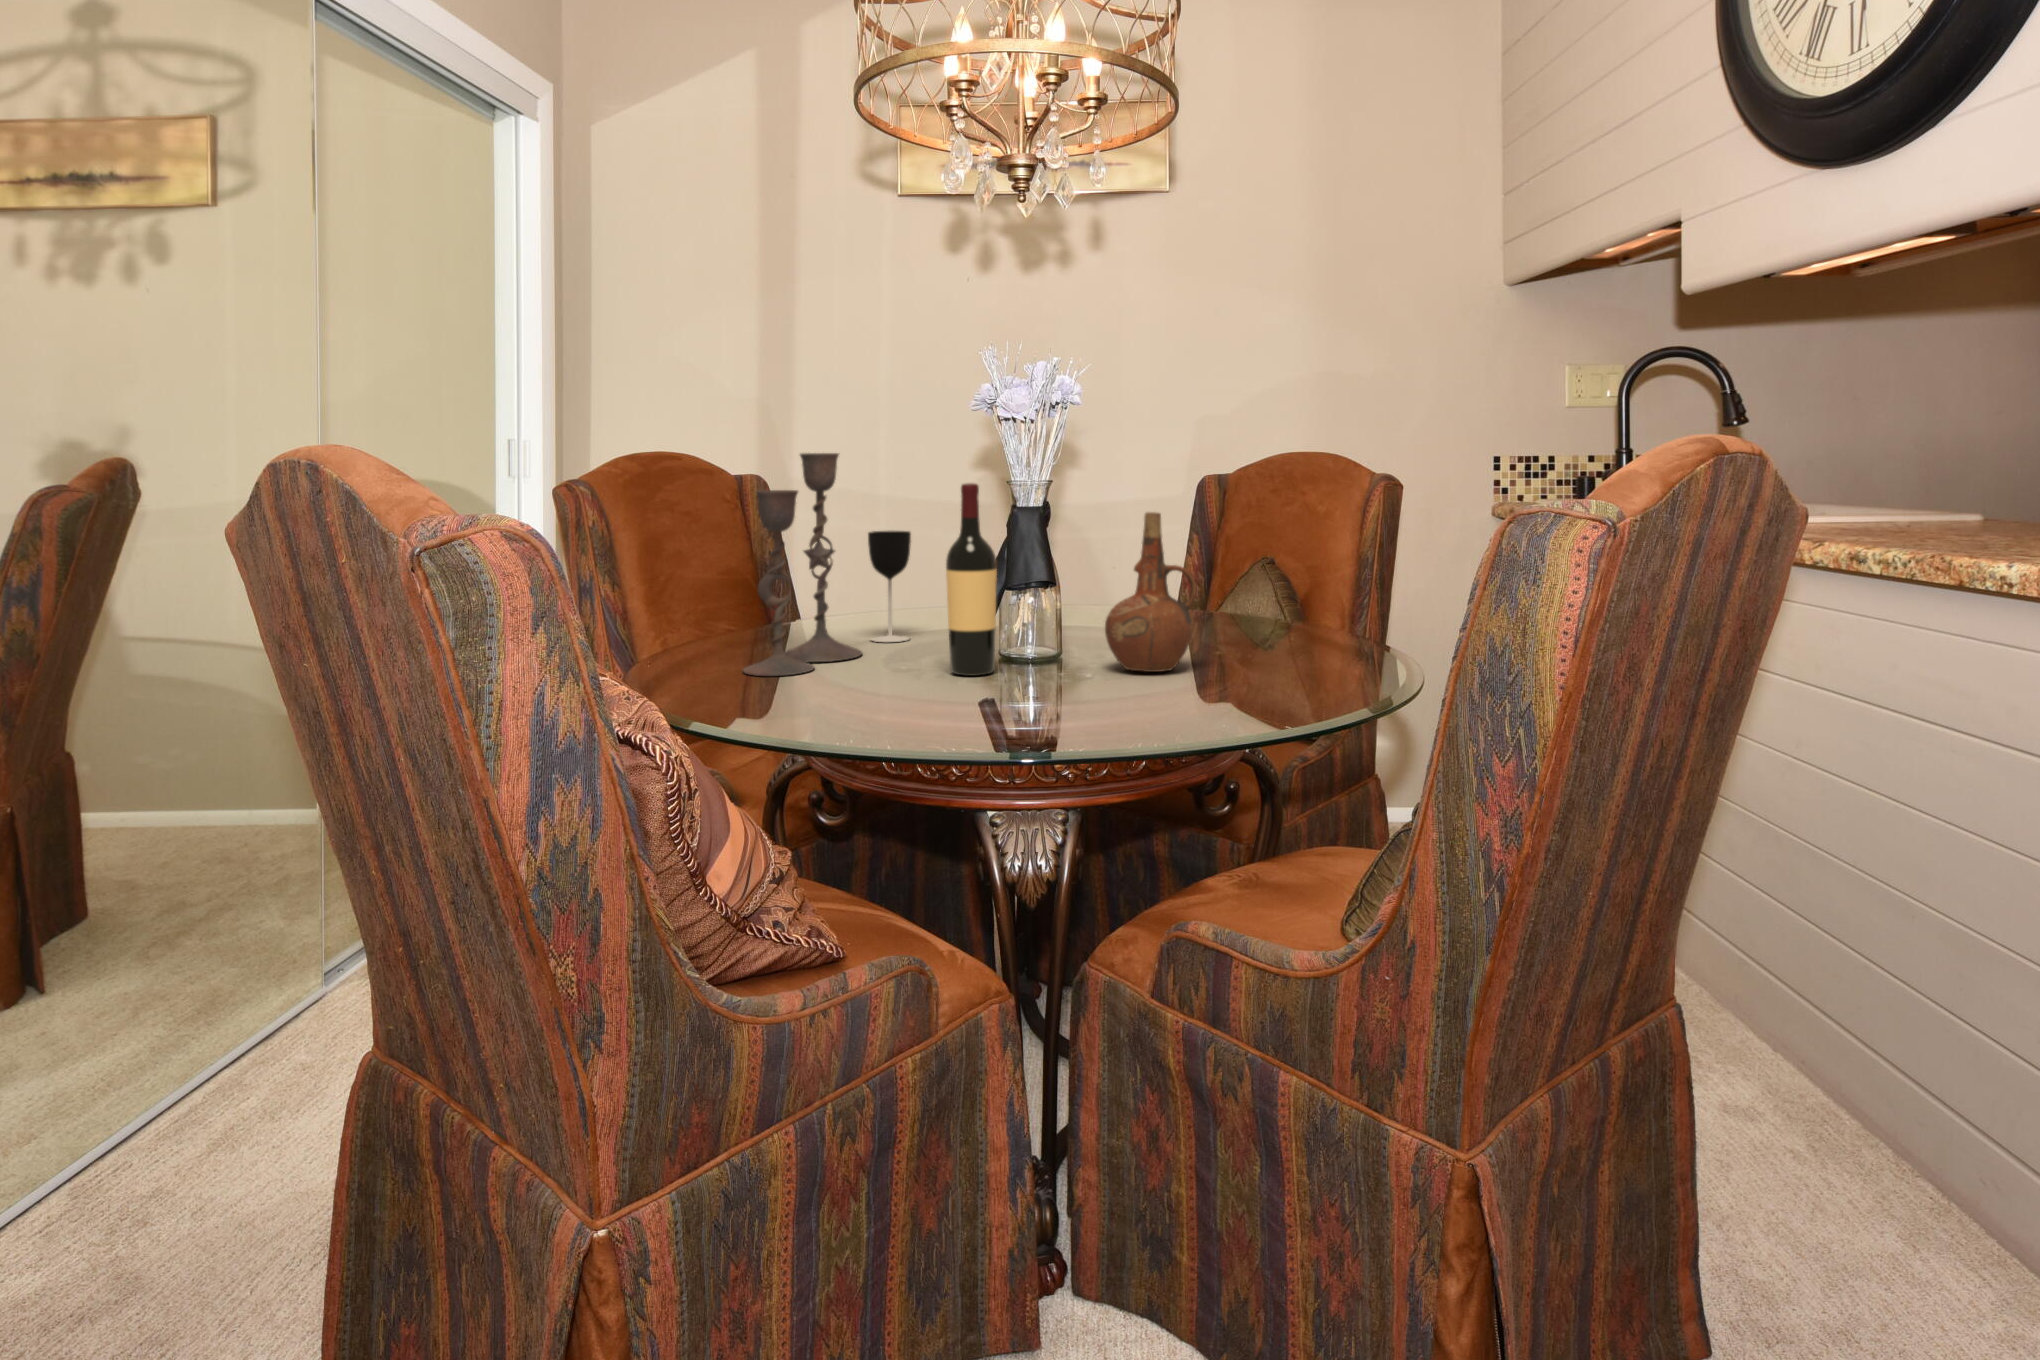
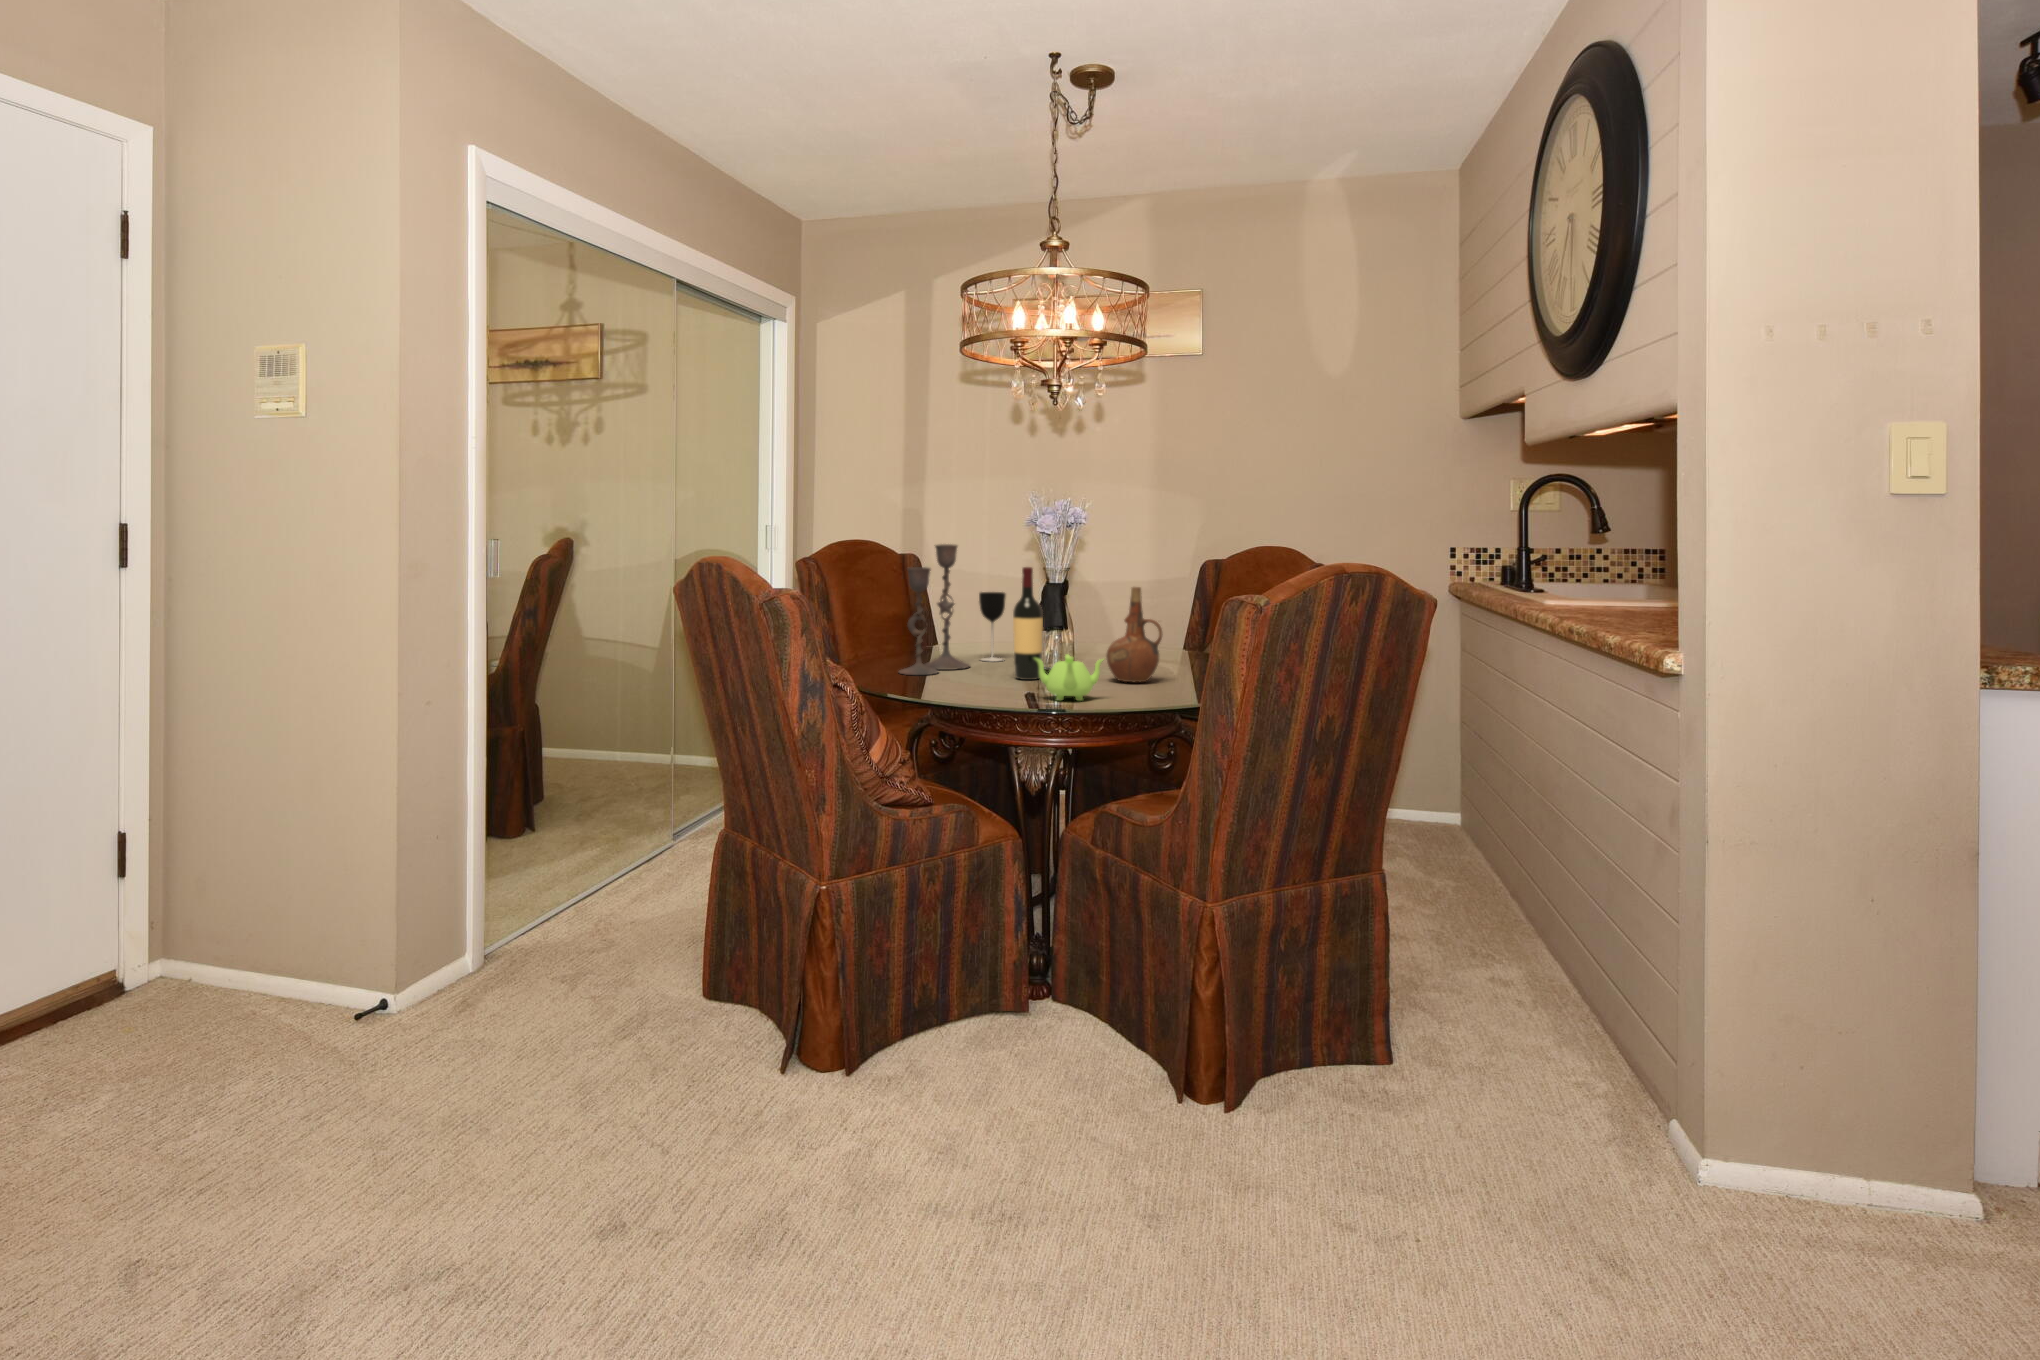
teapot: none [1013,631,1142,720] -> present [1034,654,1105,701]

